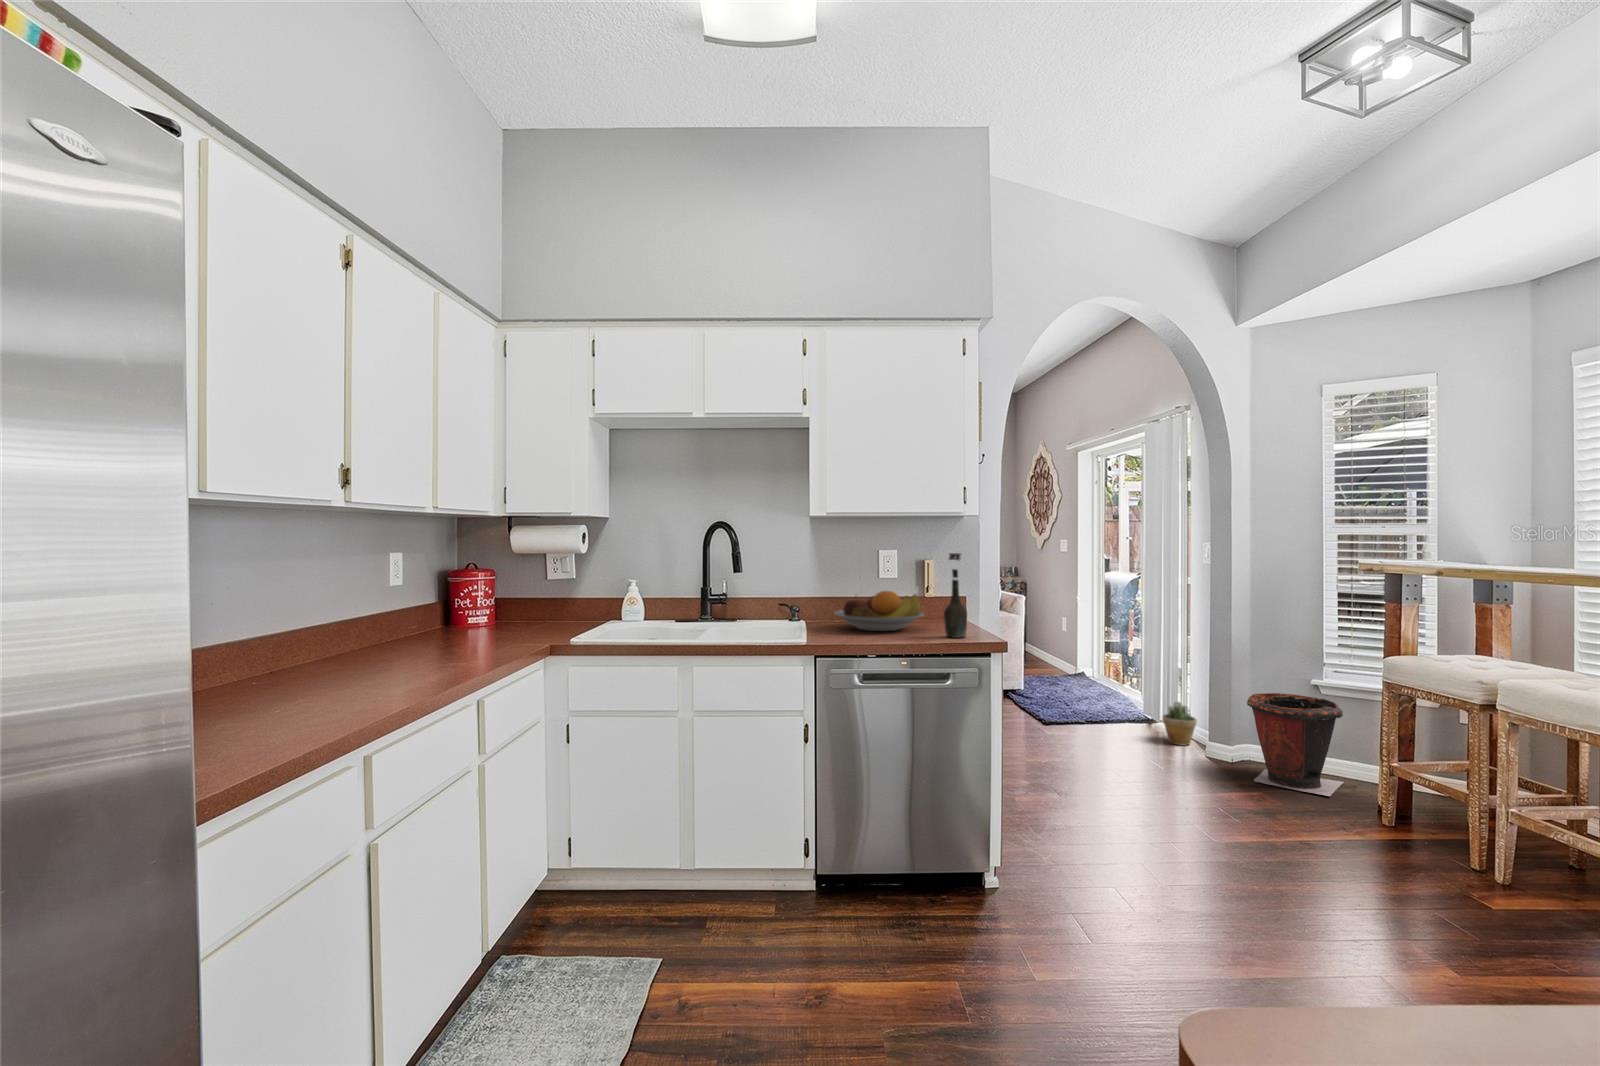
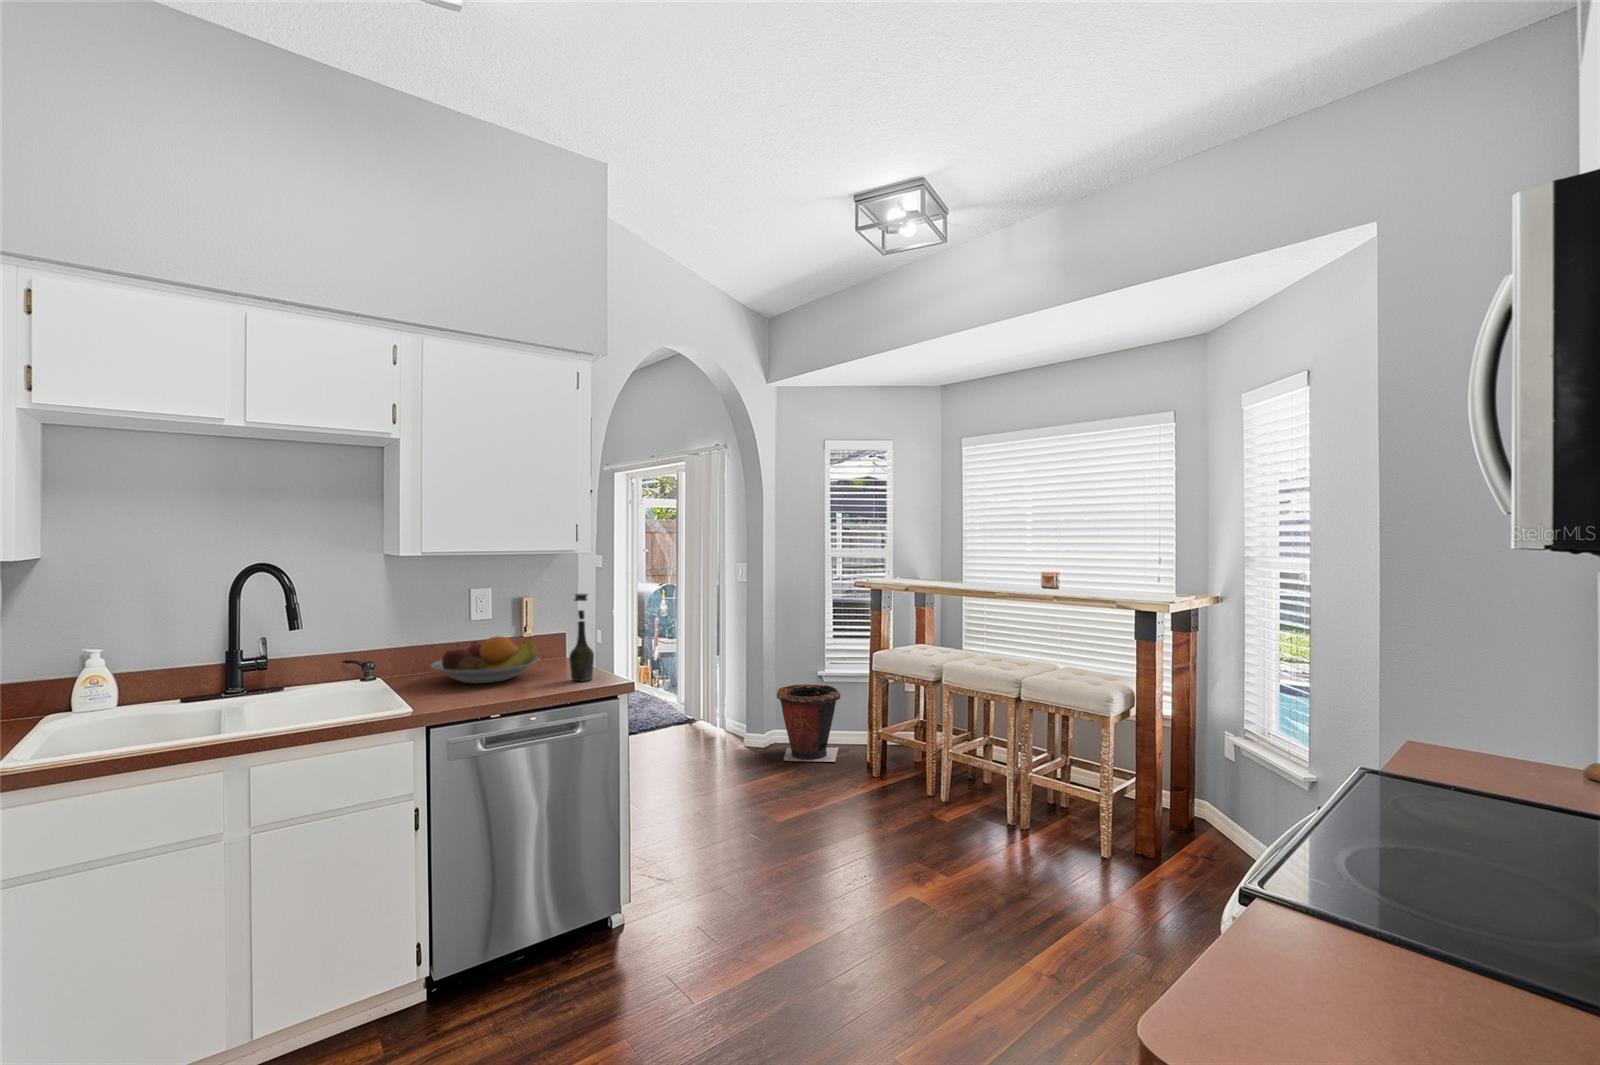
potted plant: present [1163,702,1197,746] -> none [706,701,733,739]

